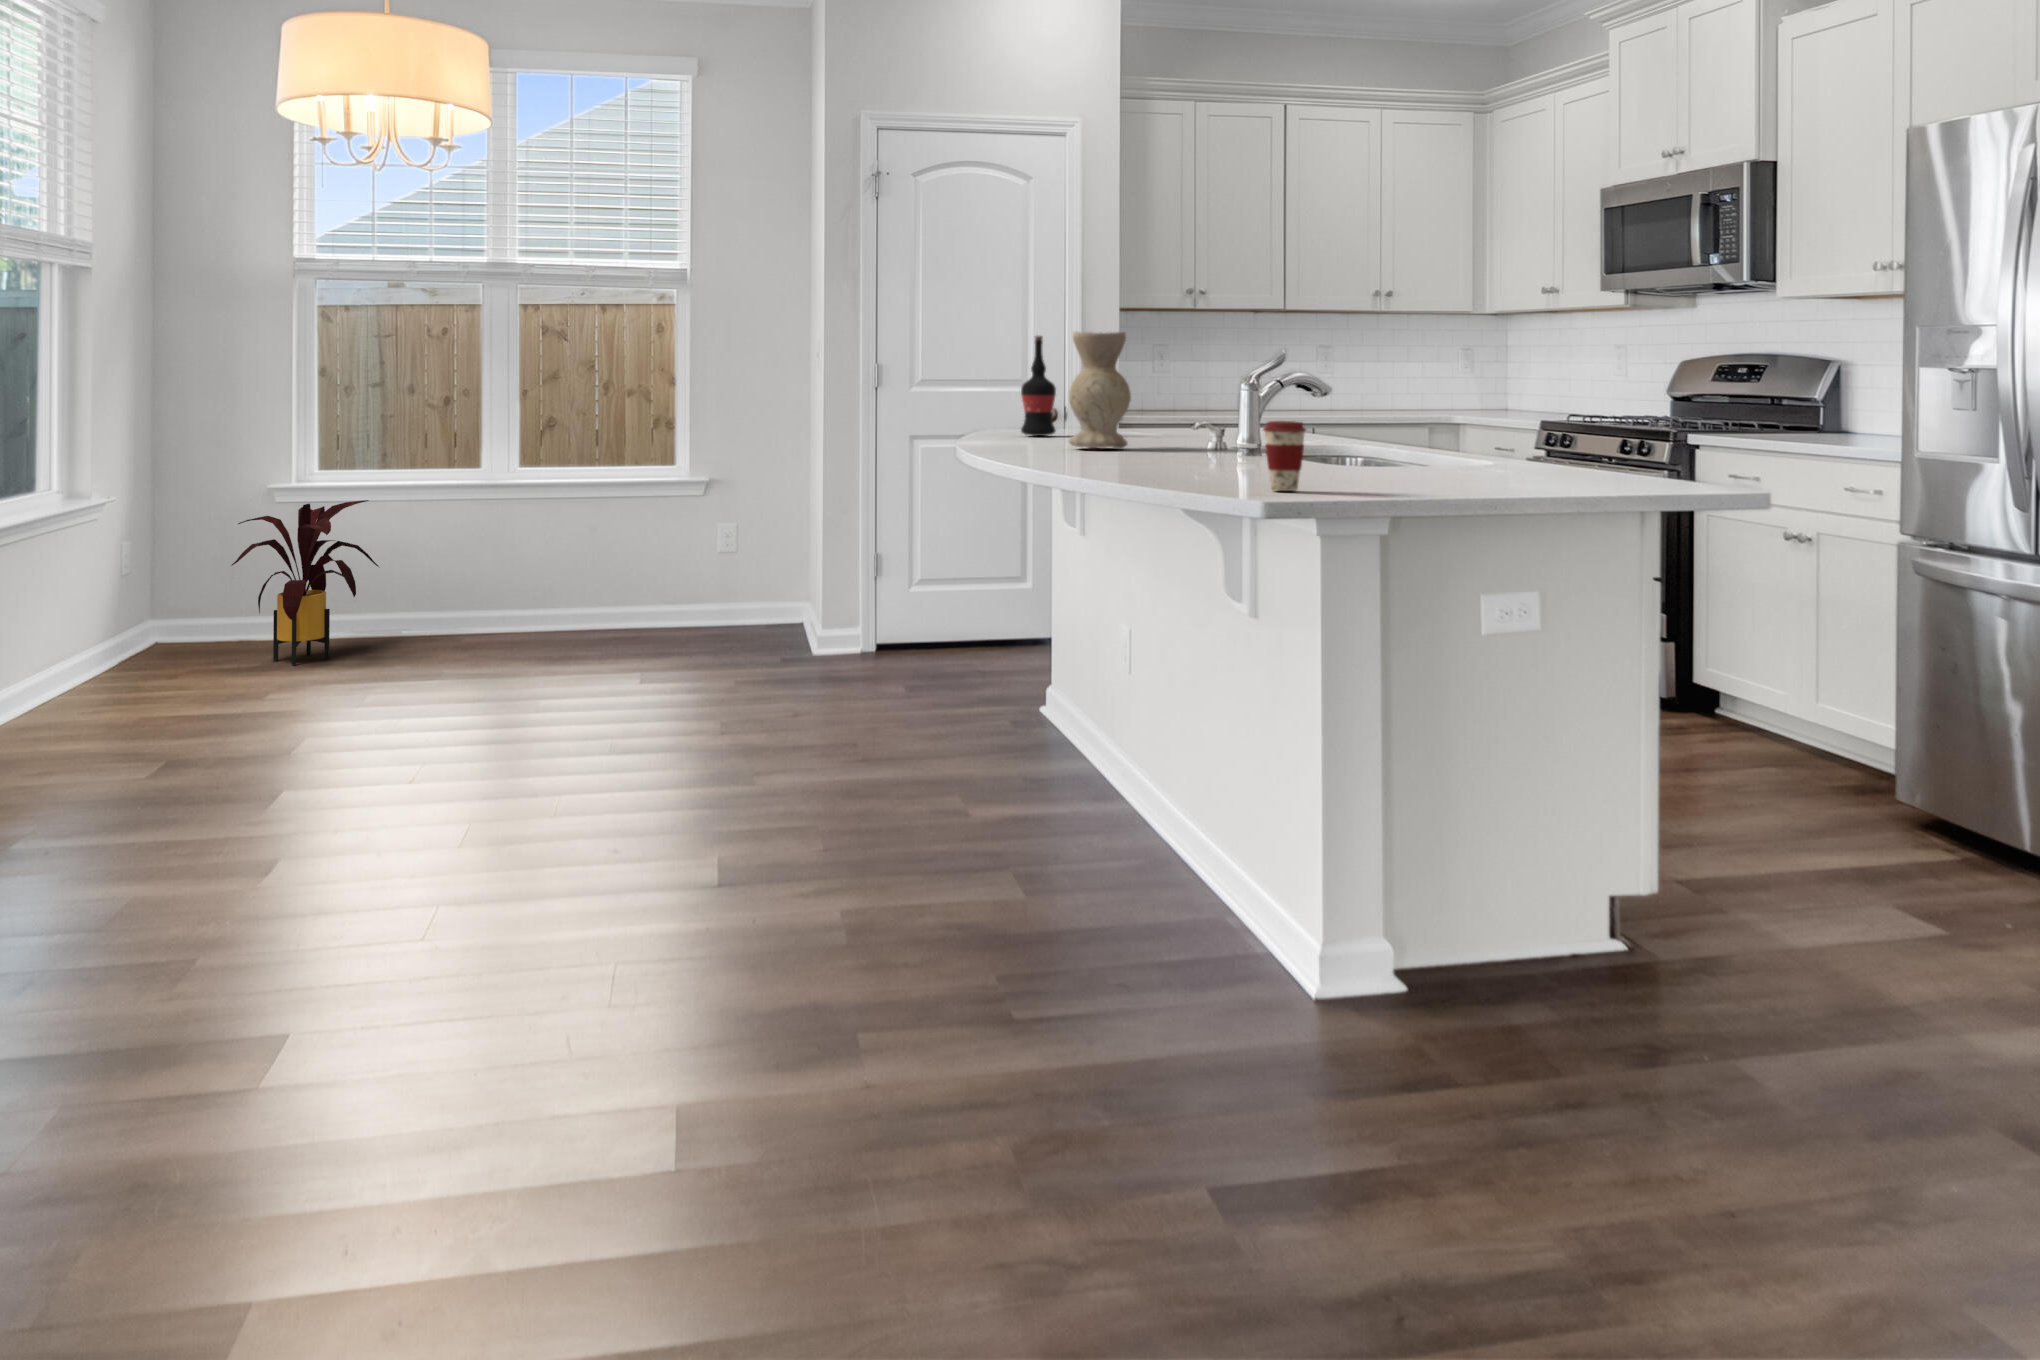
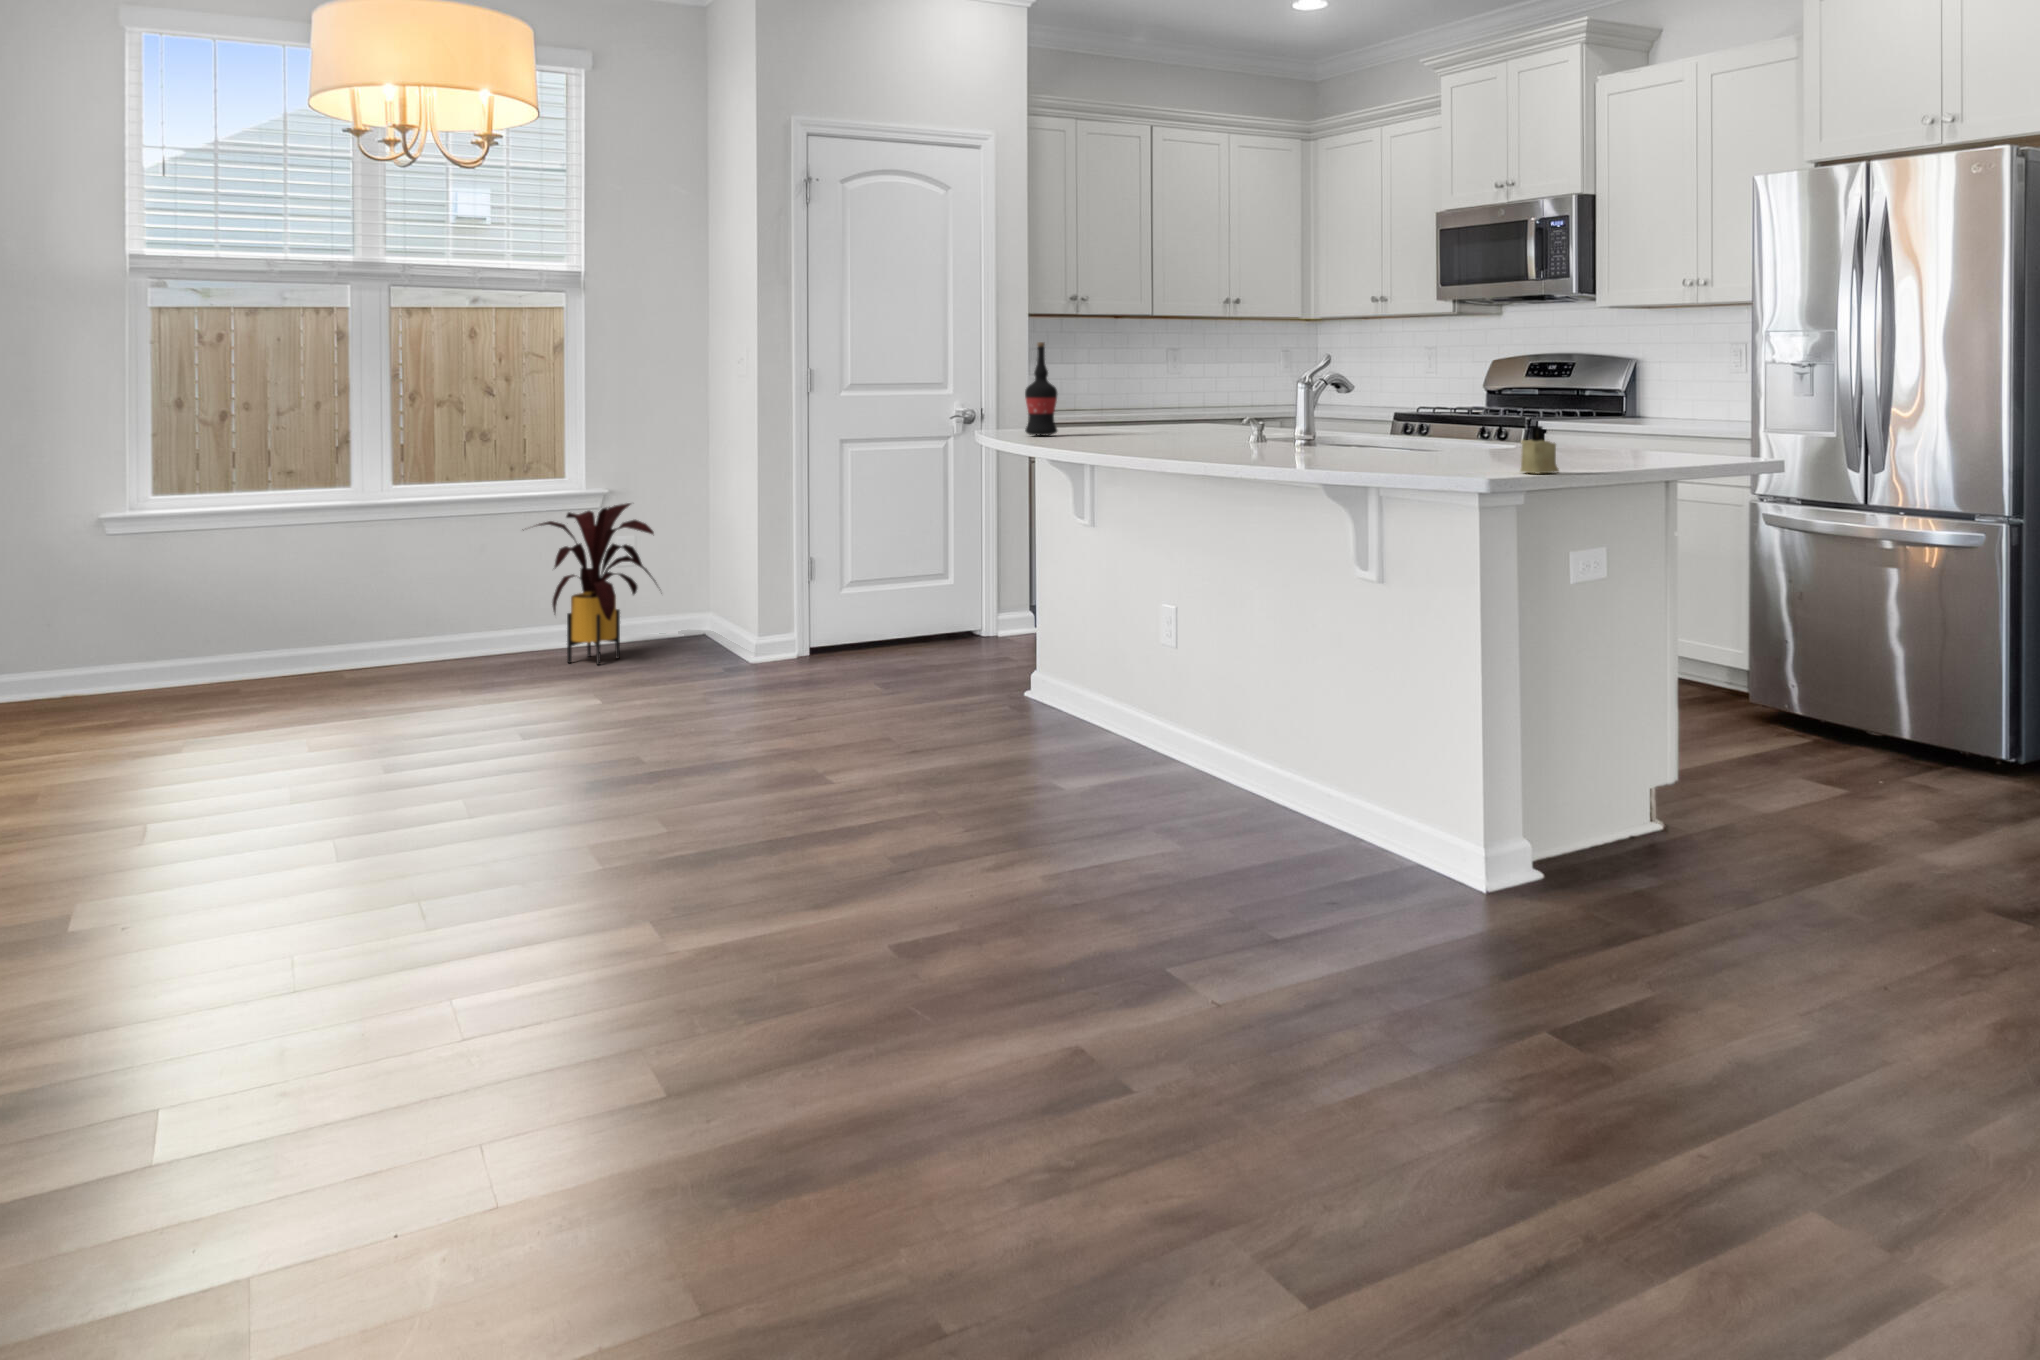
vase: present [1069,331,1131,448] -> none [1129,340,1184,445]
coffee cup: present [1263,421,1306,491] -> none [1450,417,1486,475]
candle: none [1356,433,1405,493] -> present [1520,426,1559,474]
house plant: present [232,500,379,665] -> present [538,503,656,665]

